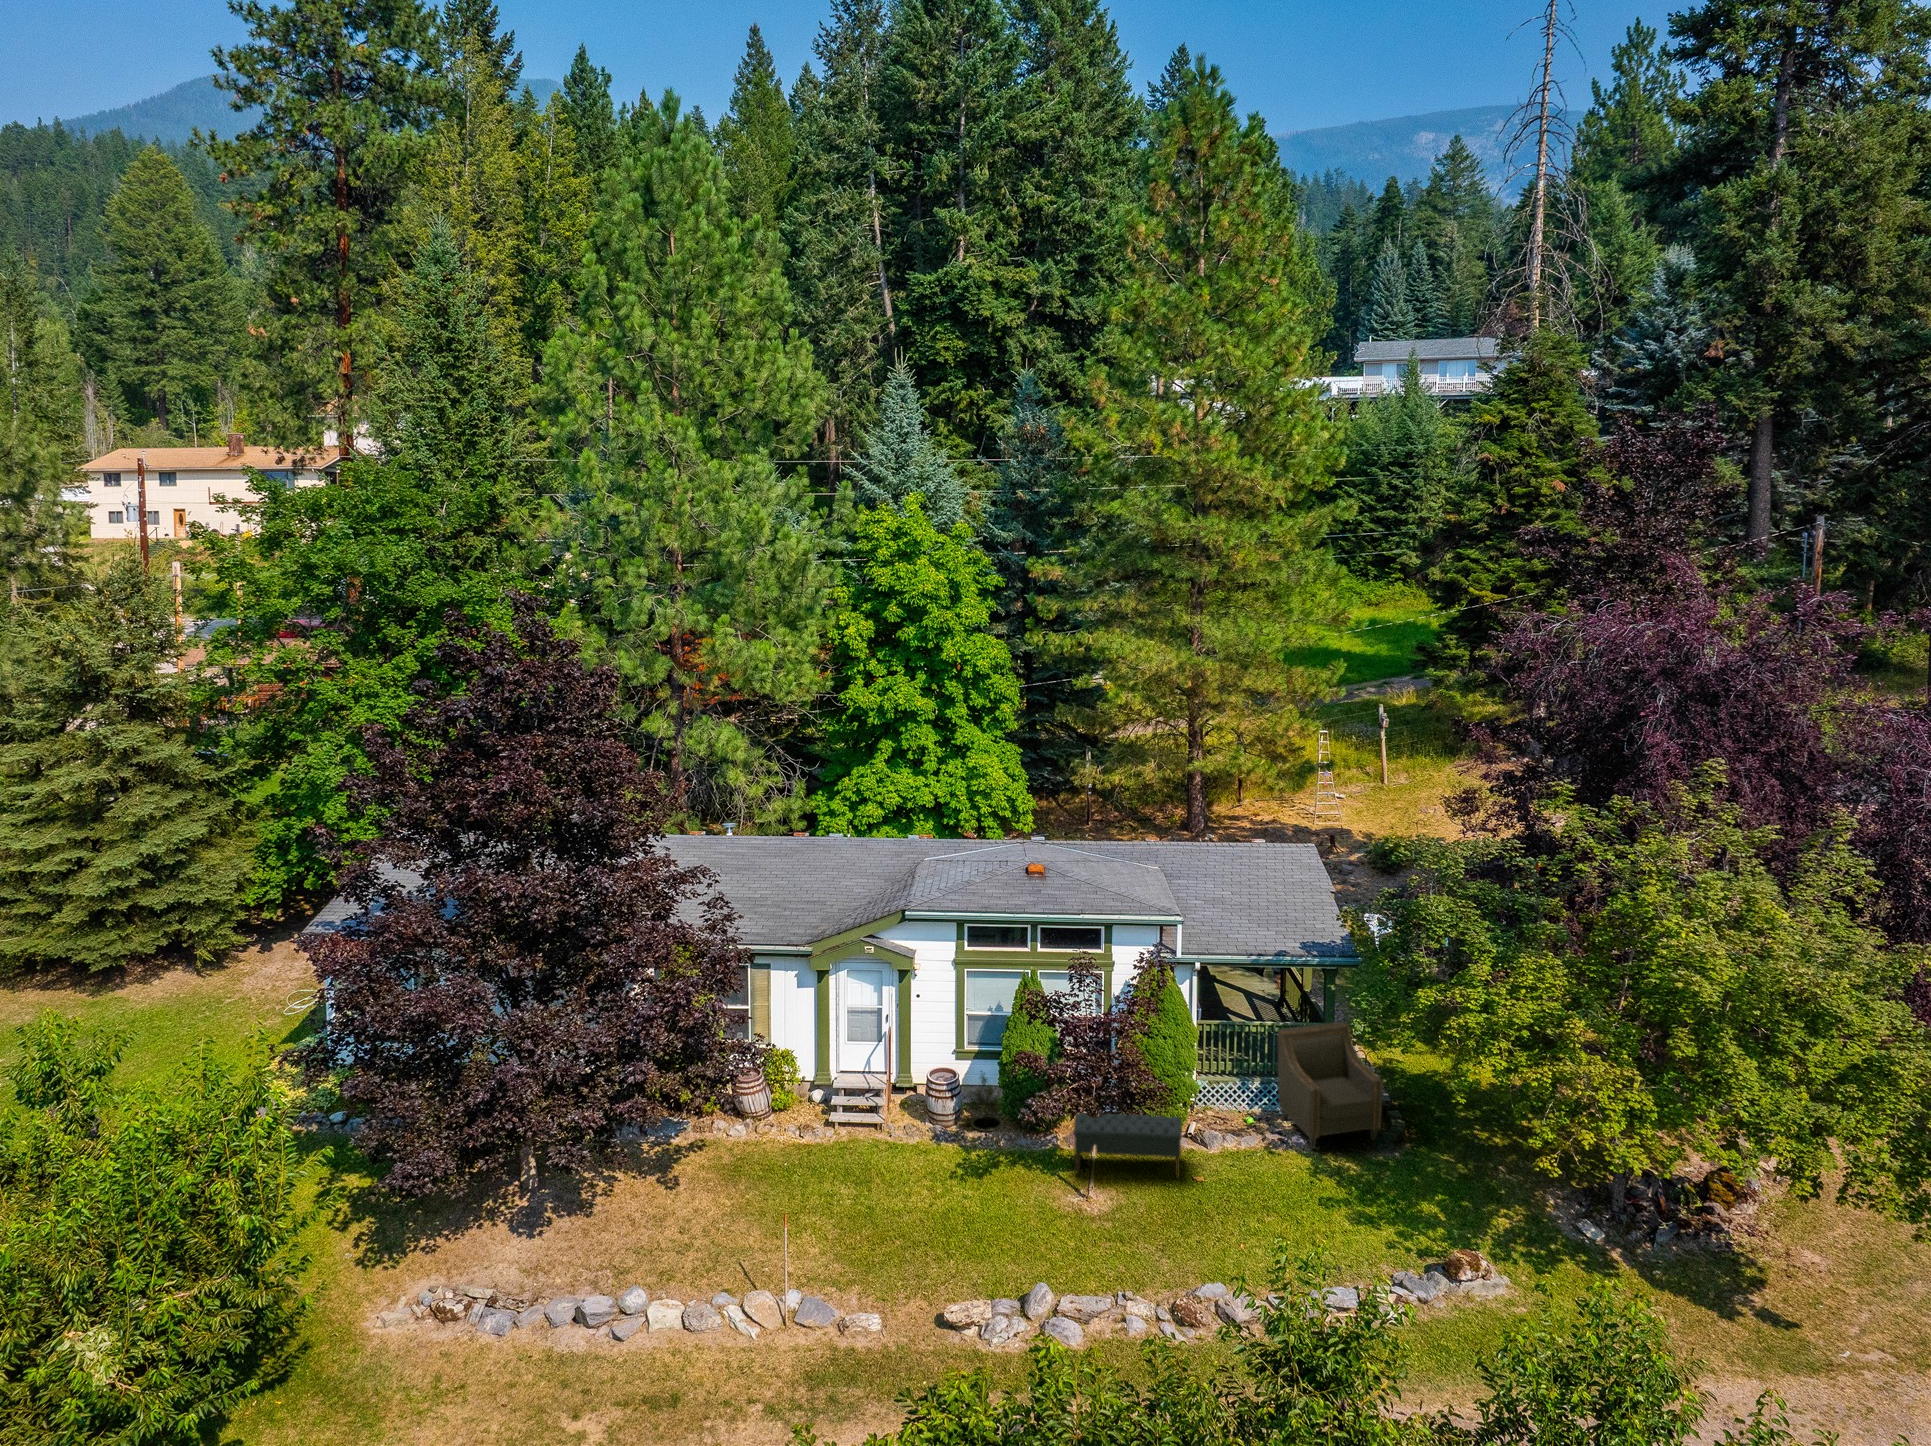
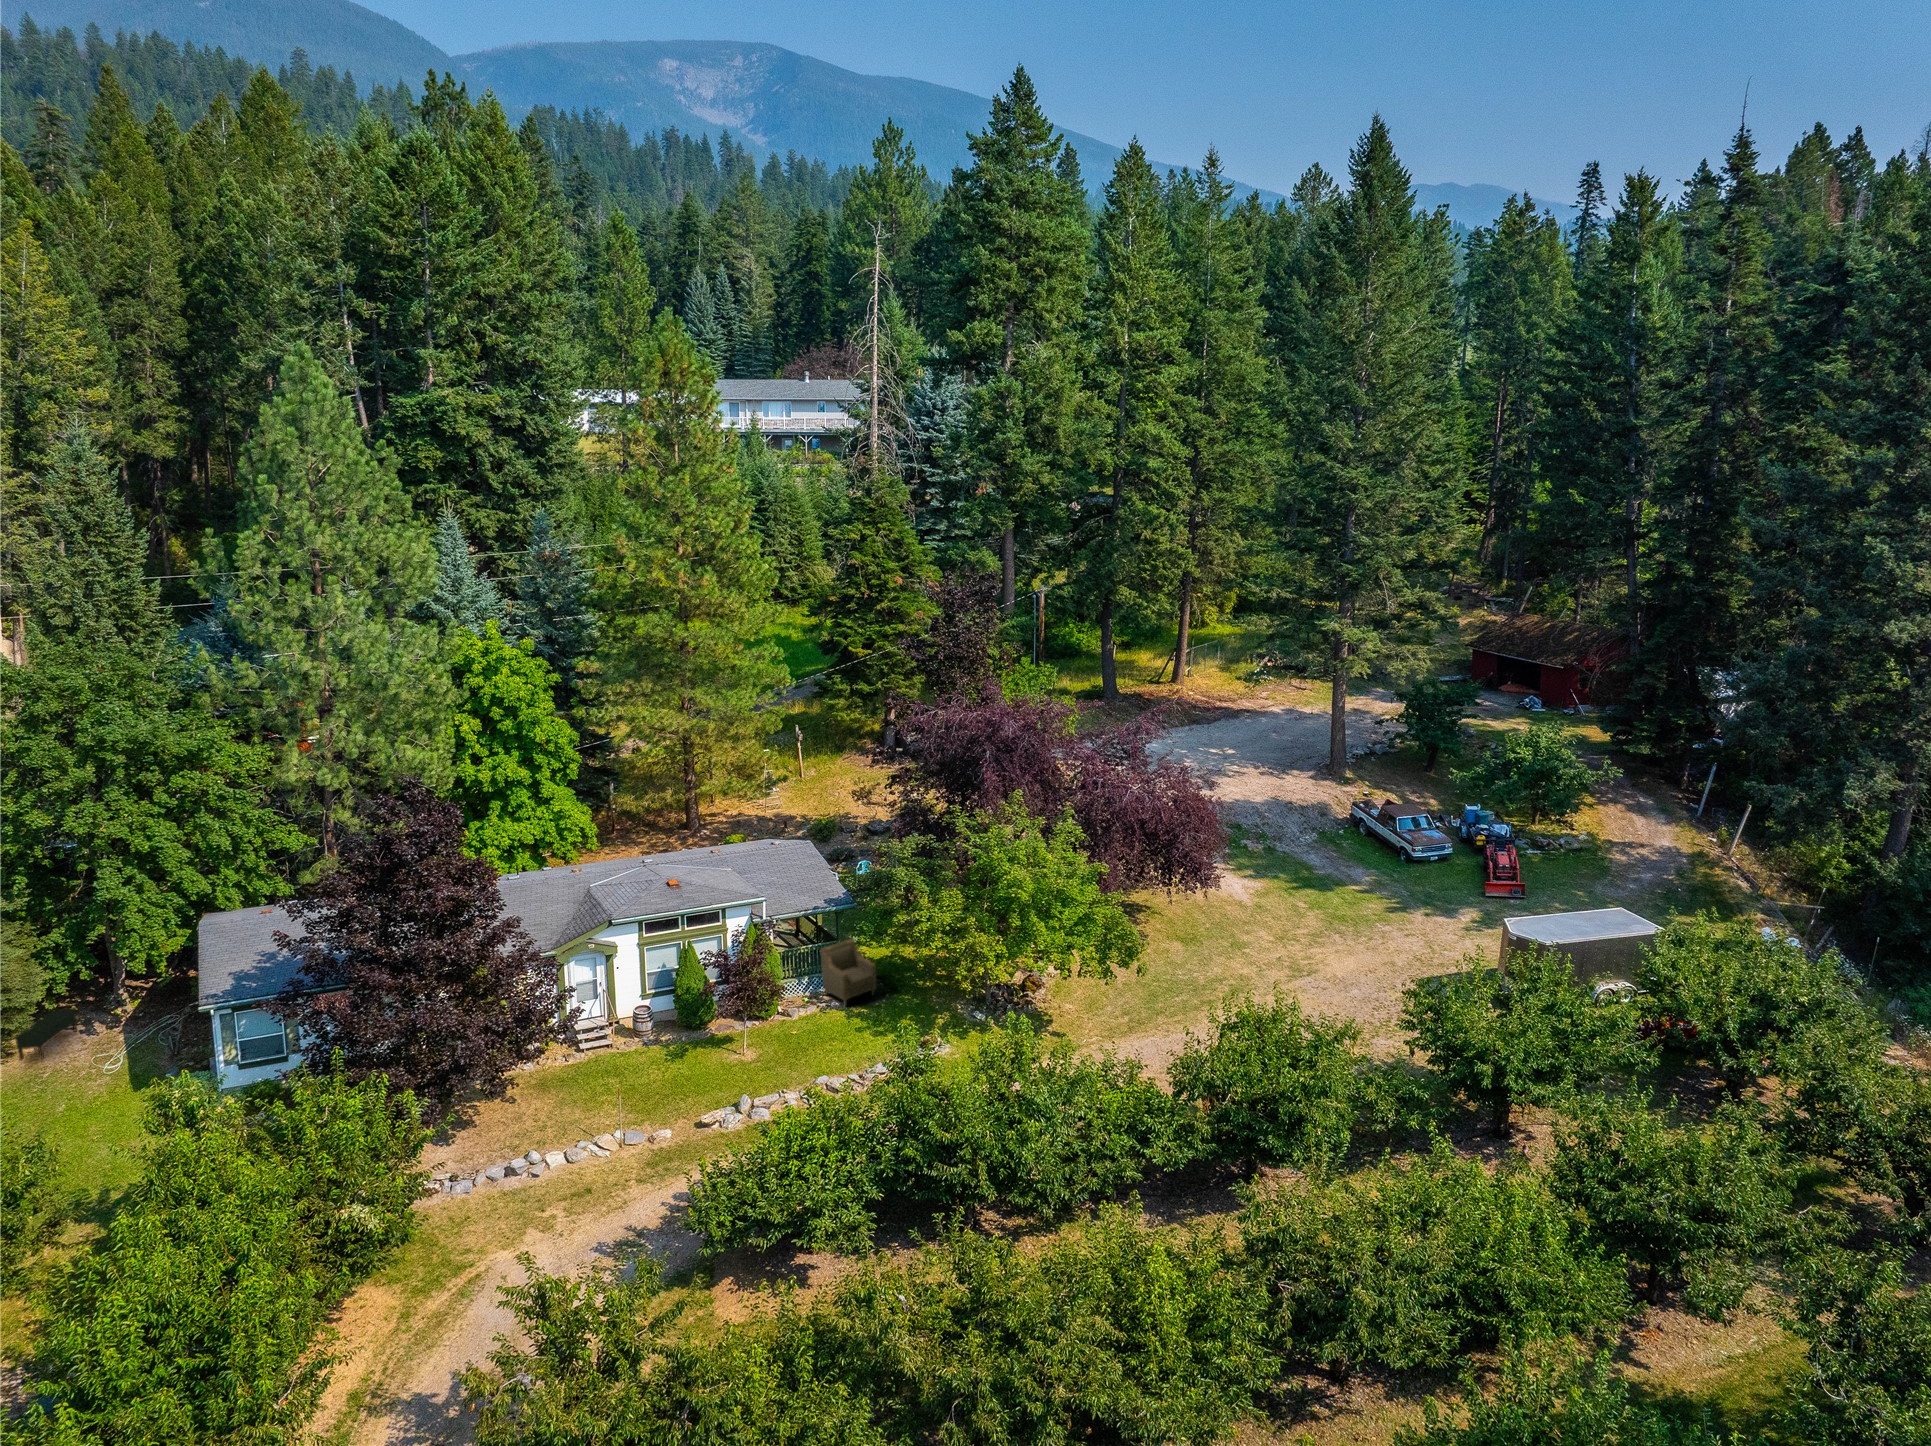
potted tree: present [967,1071,1002,1131] -> none [654,1002,678,1035]
bench: present [1073,1113,1182,1178] -> present [15,1009,77,1060]

